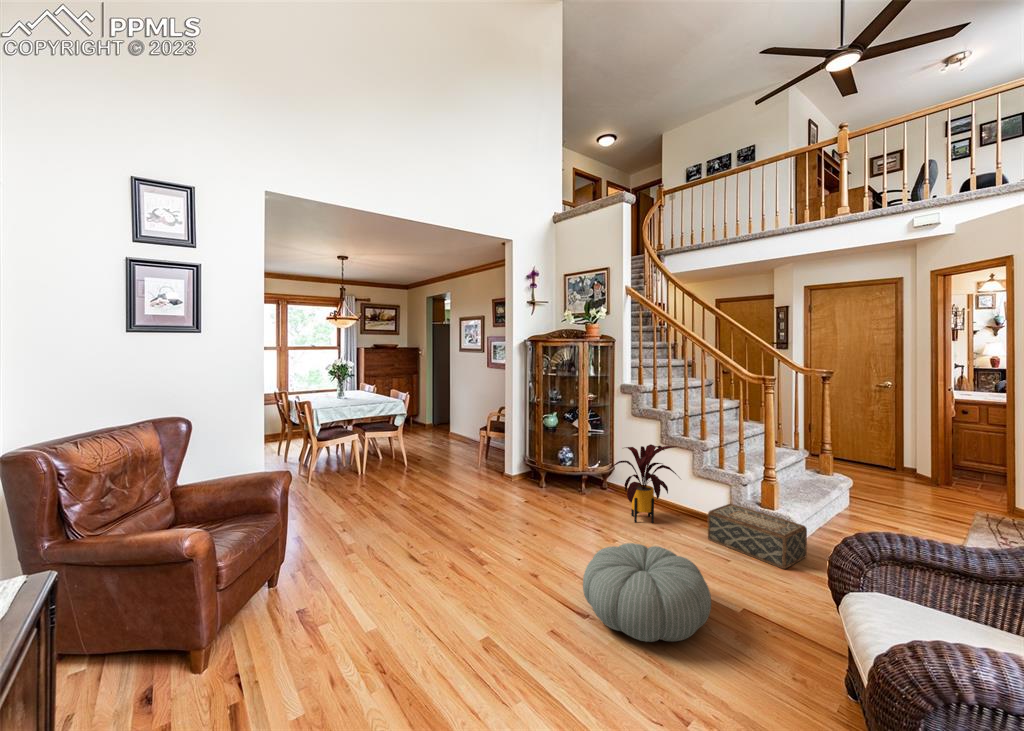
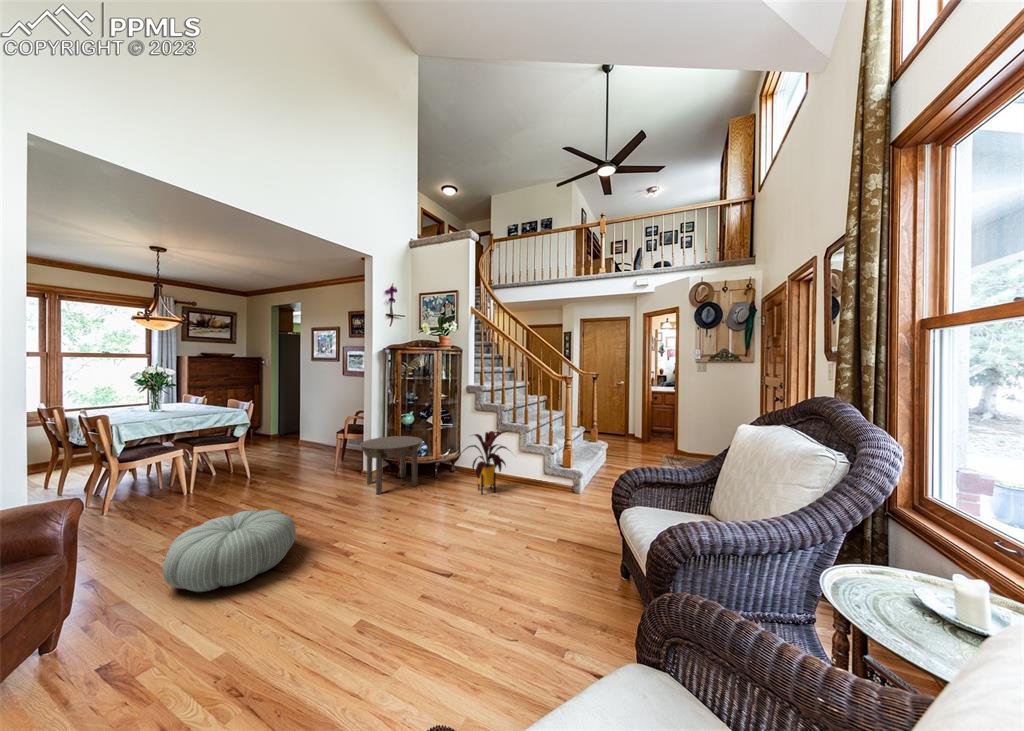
side table: none [501,440,568,503] -> present [360,436,423,494]
woven basket: present [708,504,807,569] -> none [536,469,598,509]
pouf: present [583,543,711,642] -> present [163,510,296,592]

